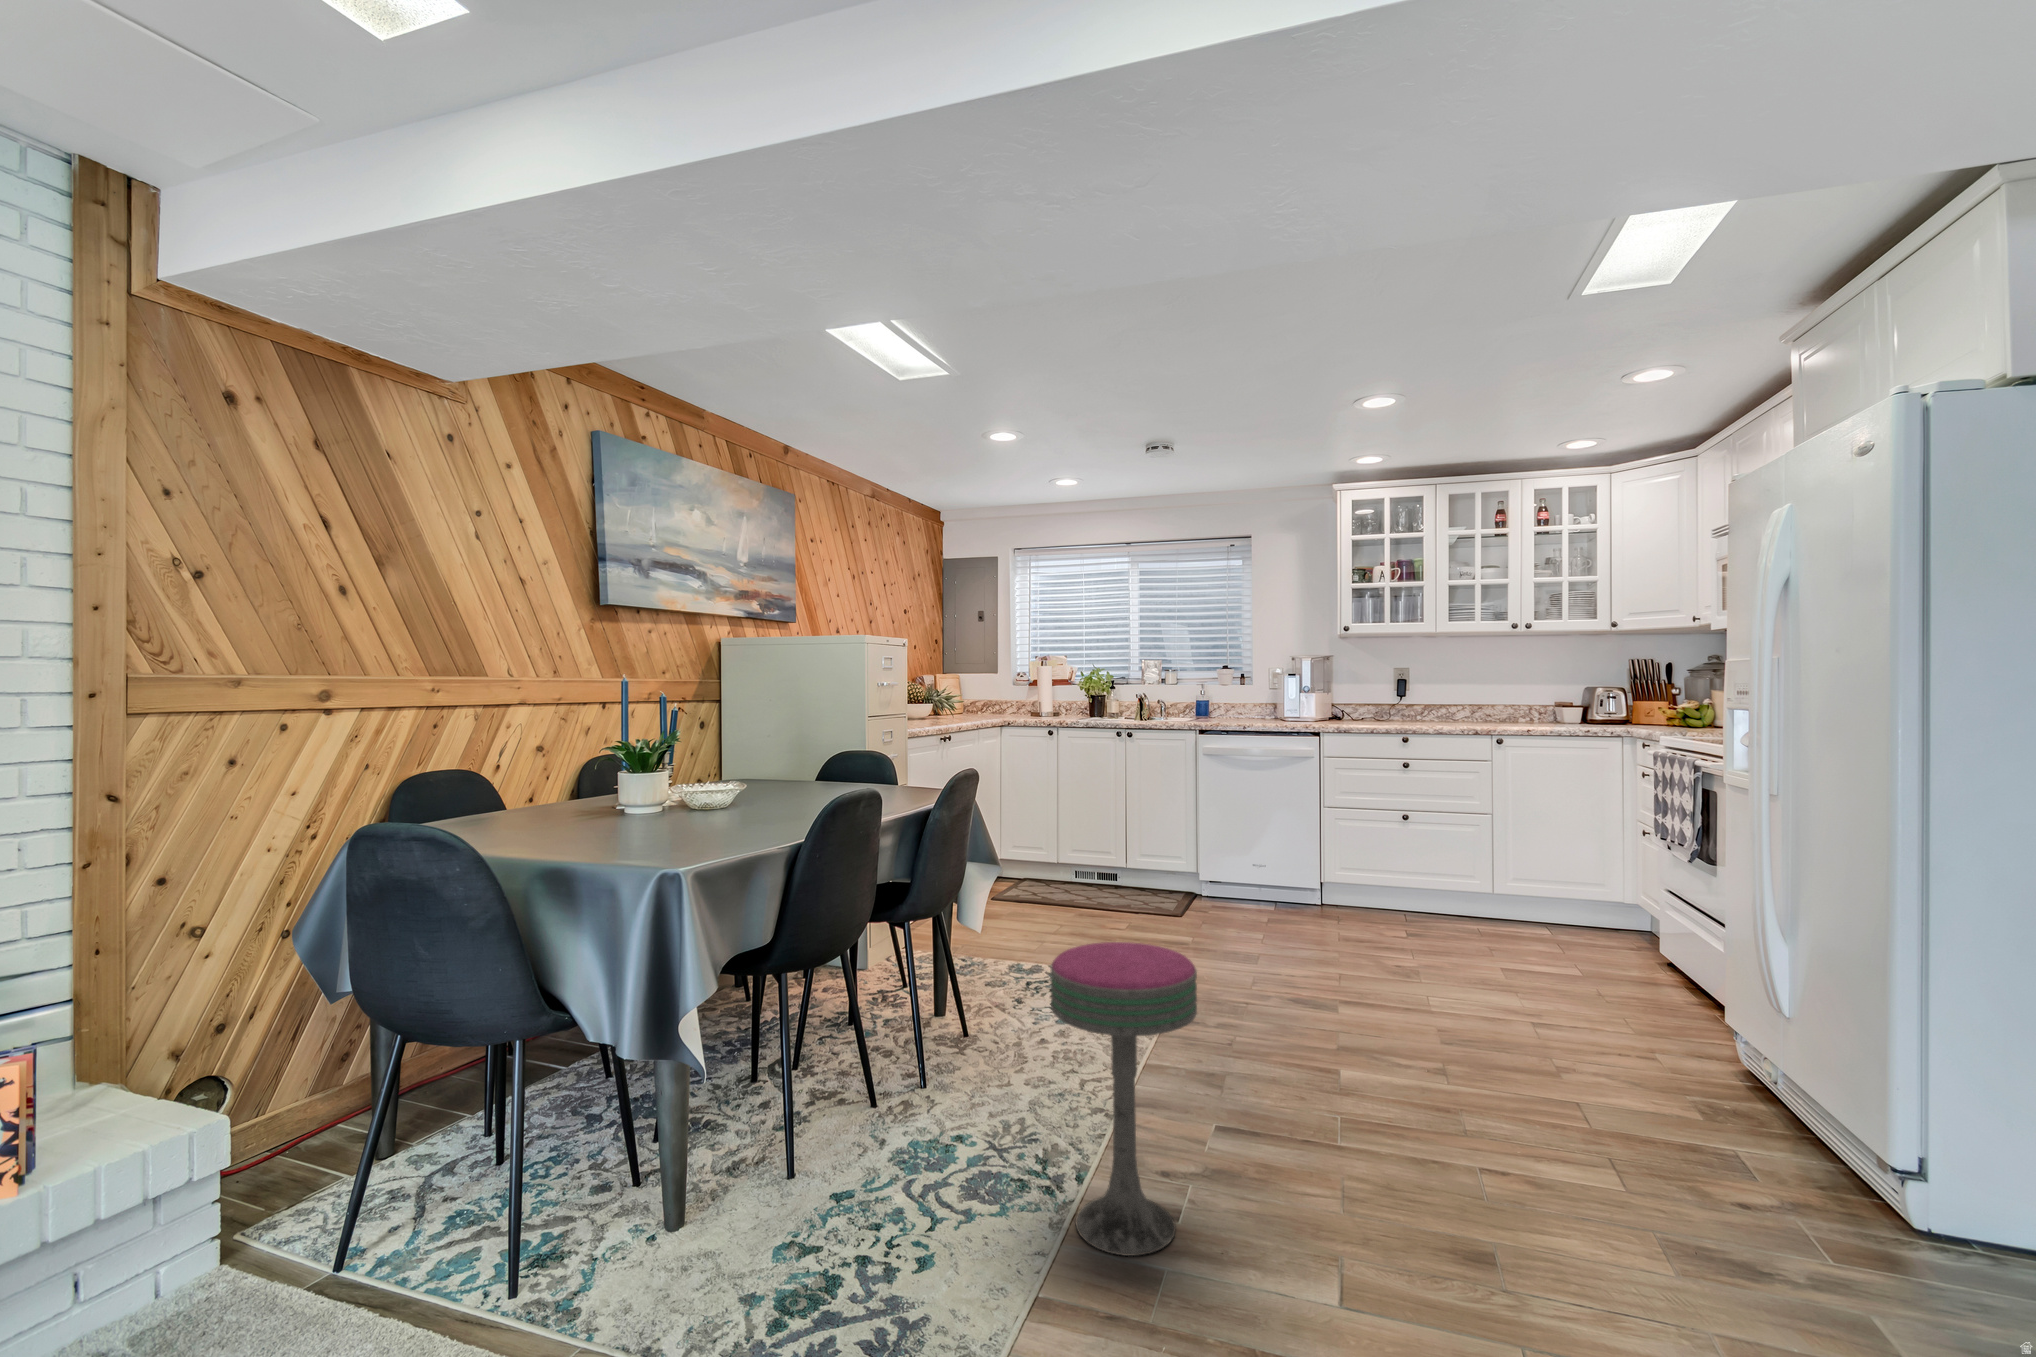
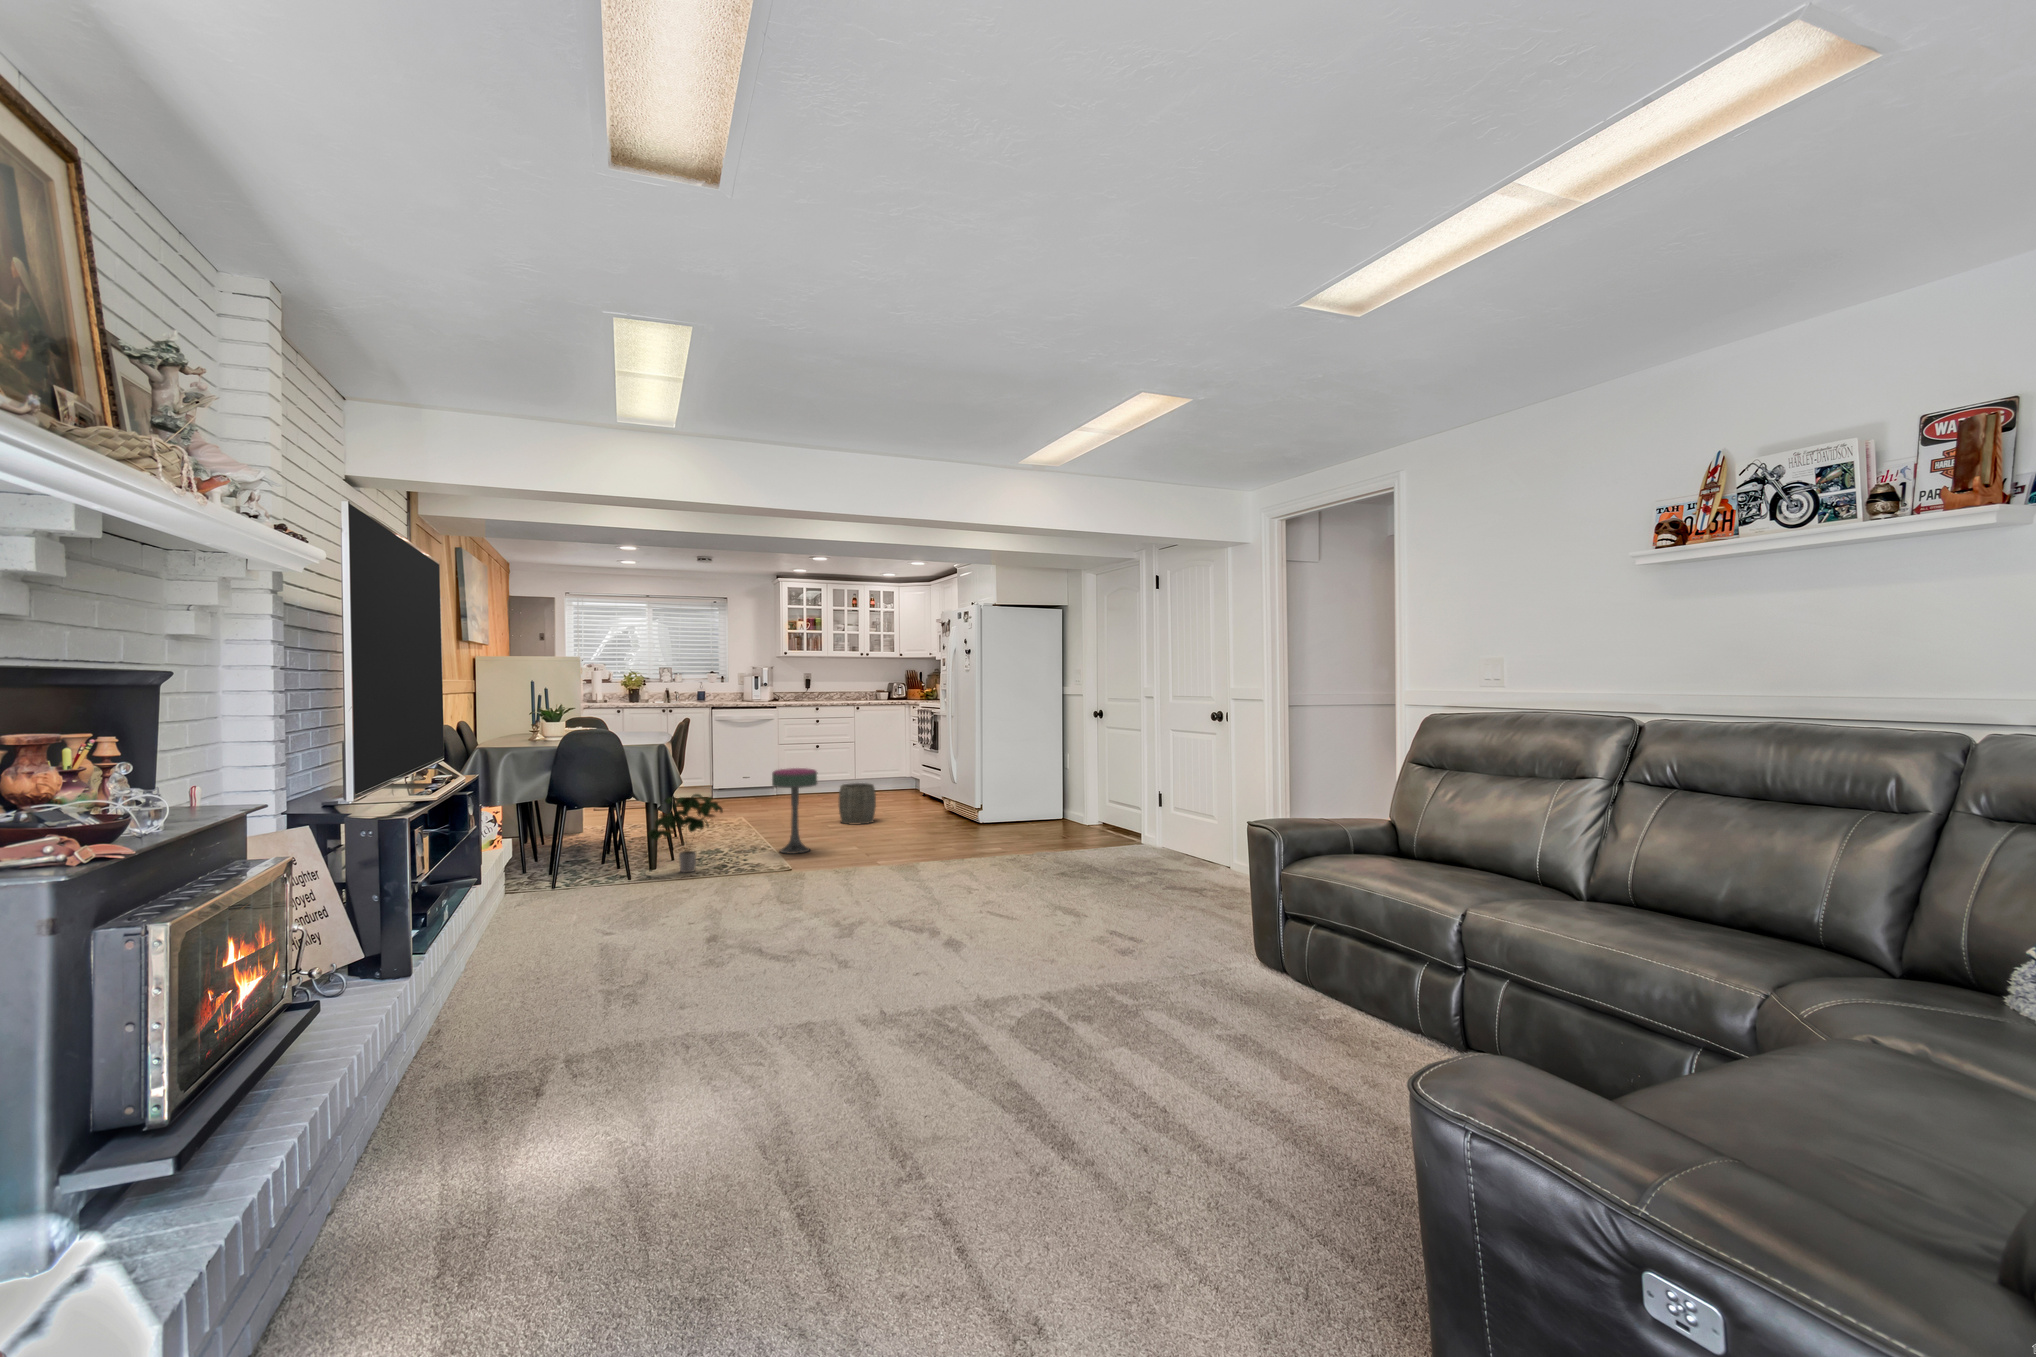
woven basket: none [1377,953,1490,1090] -> present [839,783,876,824]
potted plant: none [612,1019,827,1282] -> present [648,794,723,872]

